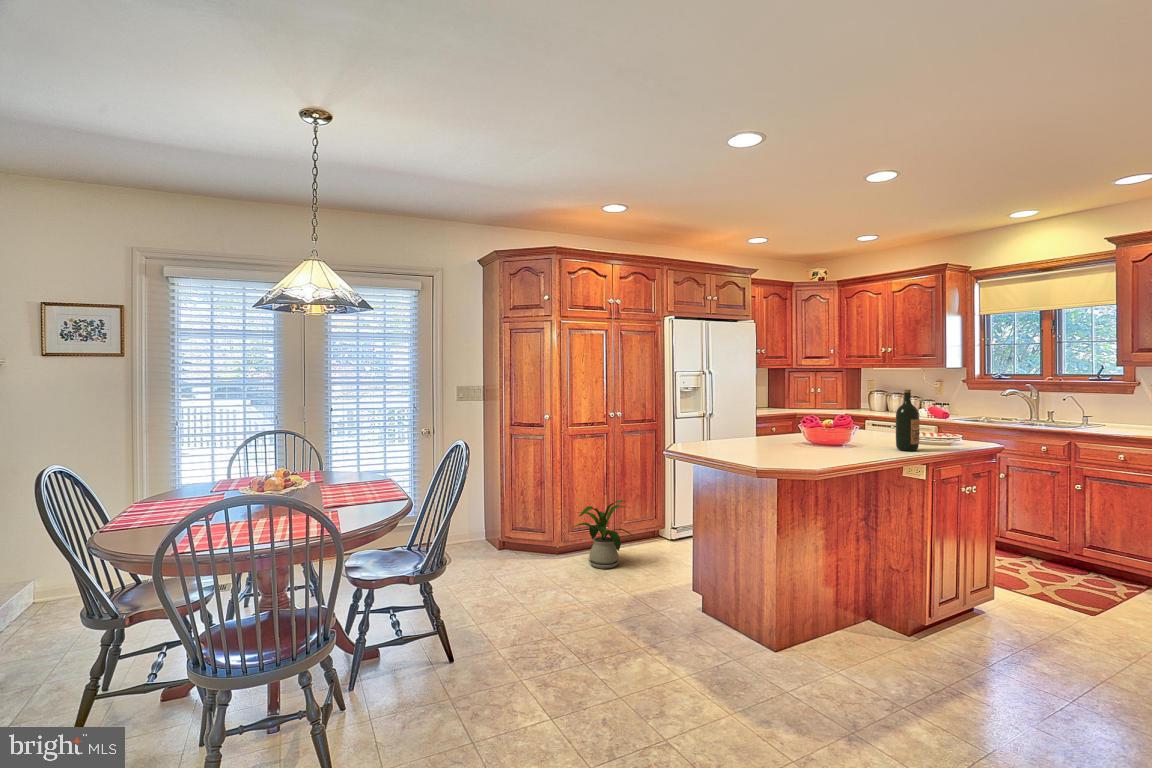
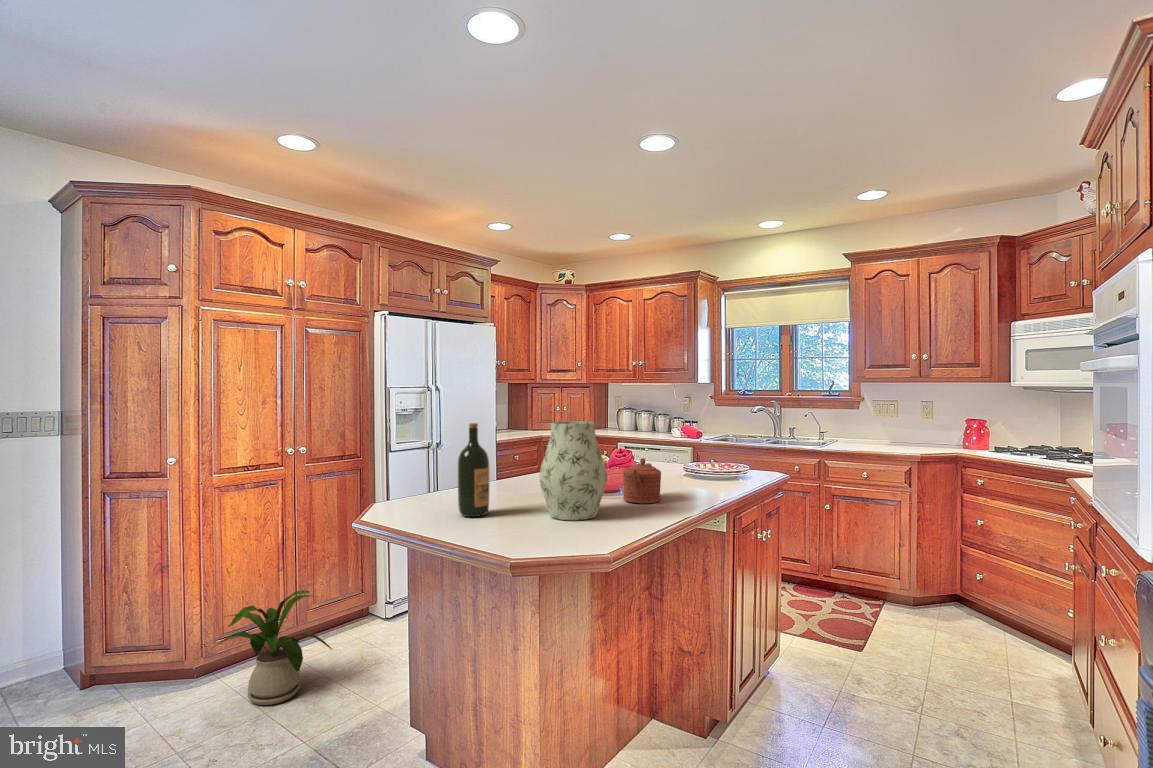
wine bottle: present [896,390,920,451] -> present [458,423,489,517]
vase: none [774,393,823,458] -> present [539,421,607,520]
teapot: none [841,421,871,453] -> present [623,458,661,503]

